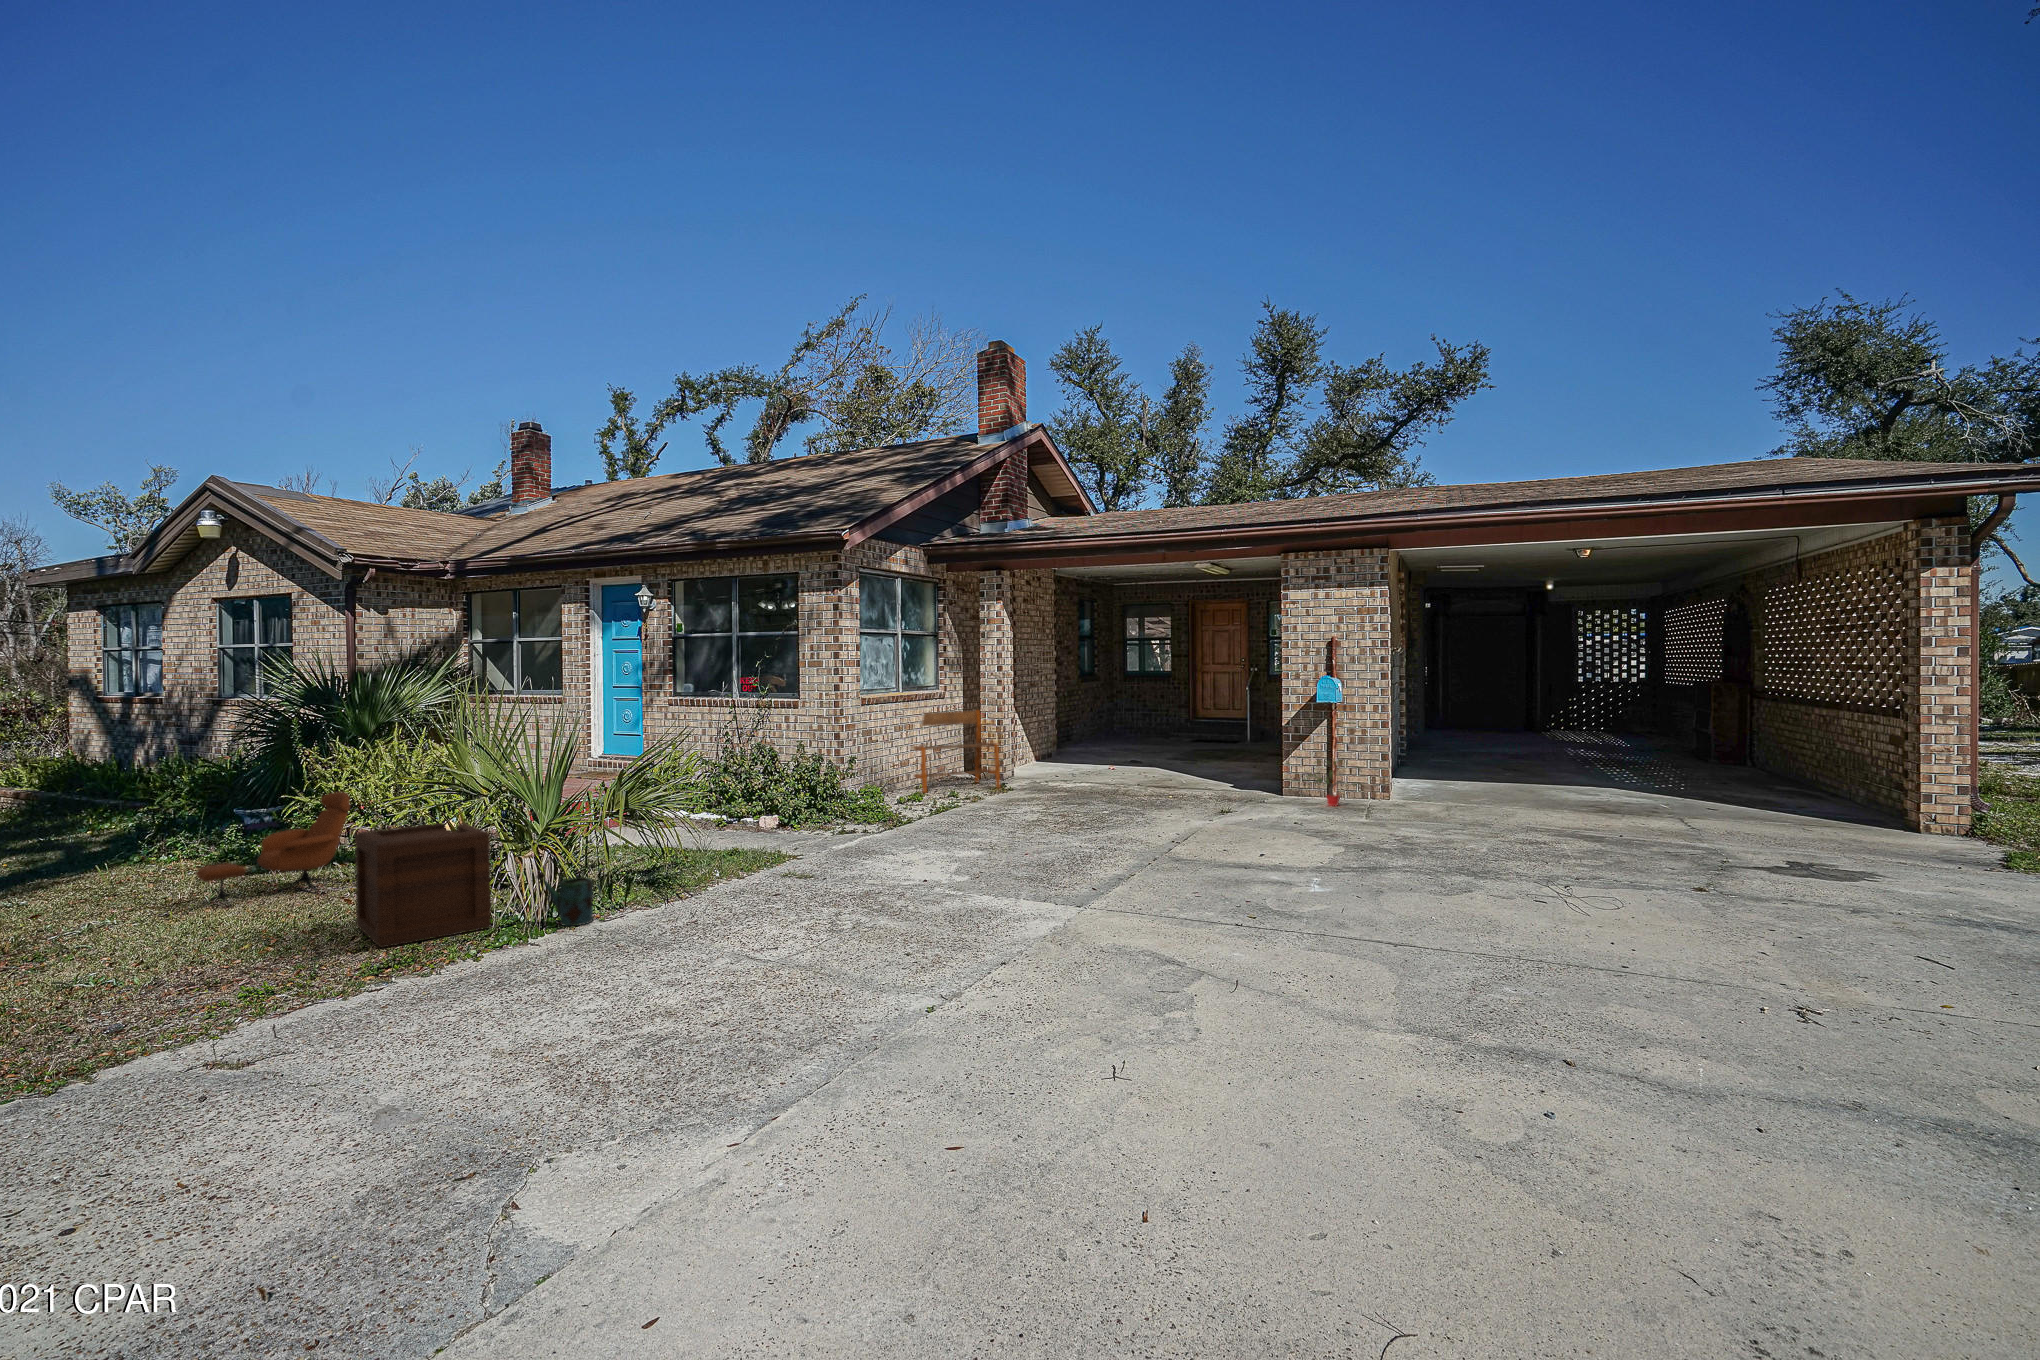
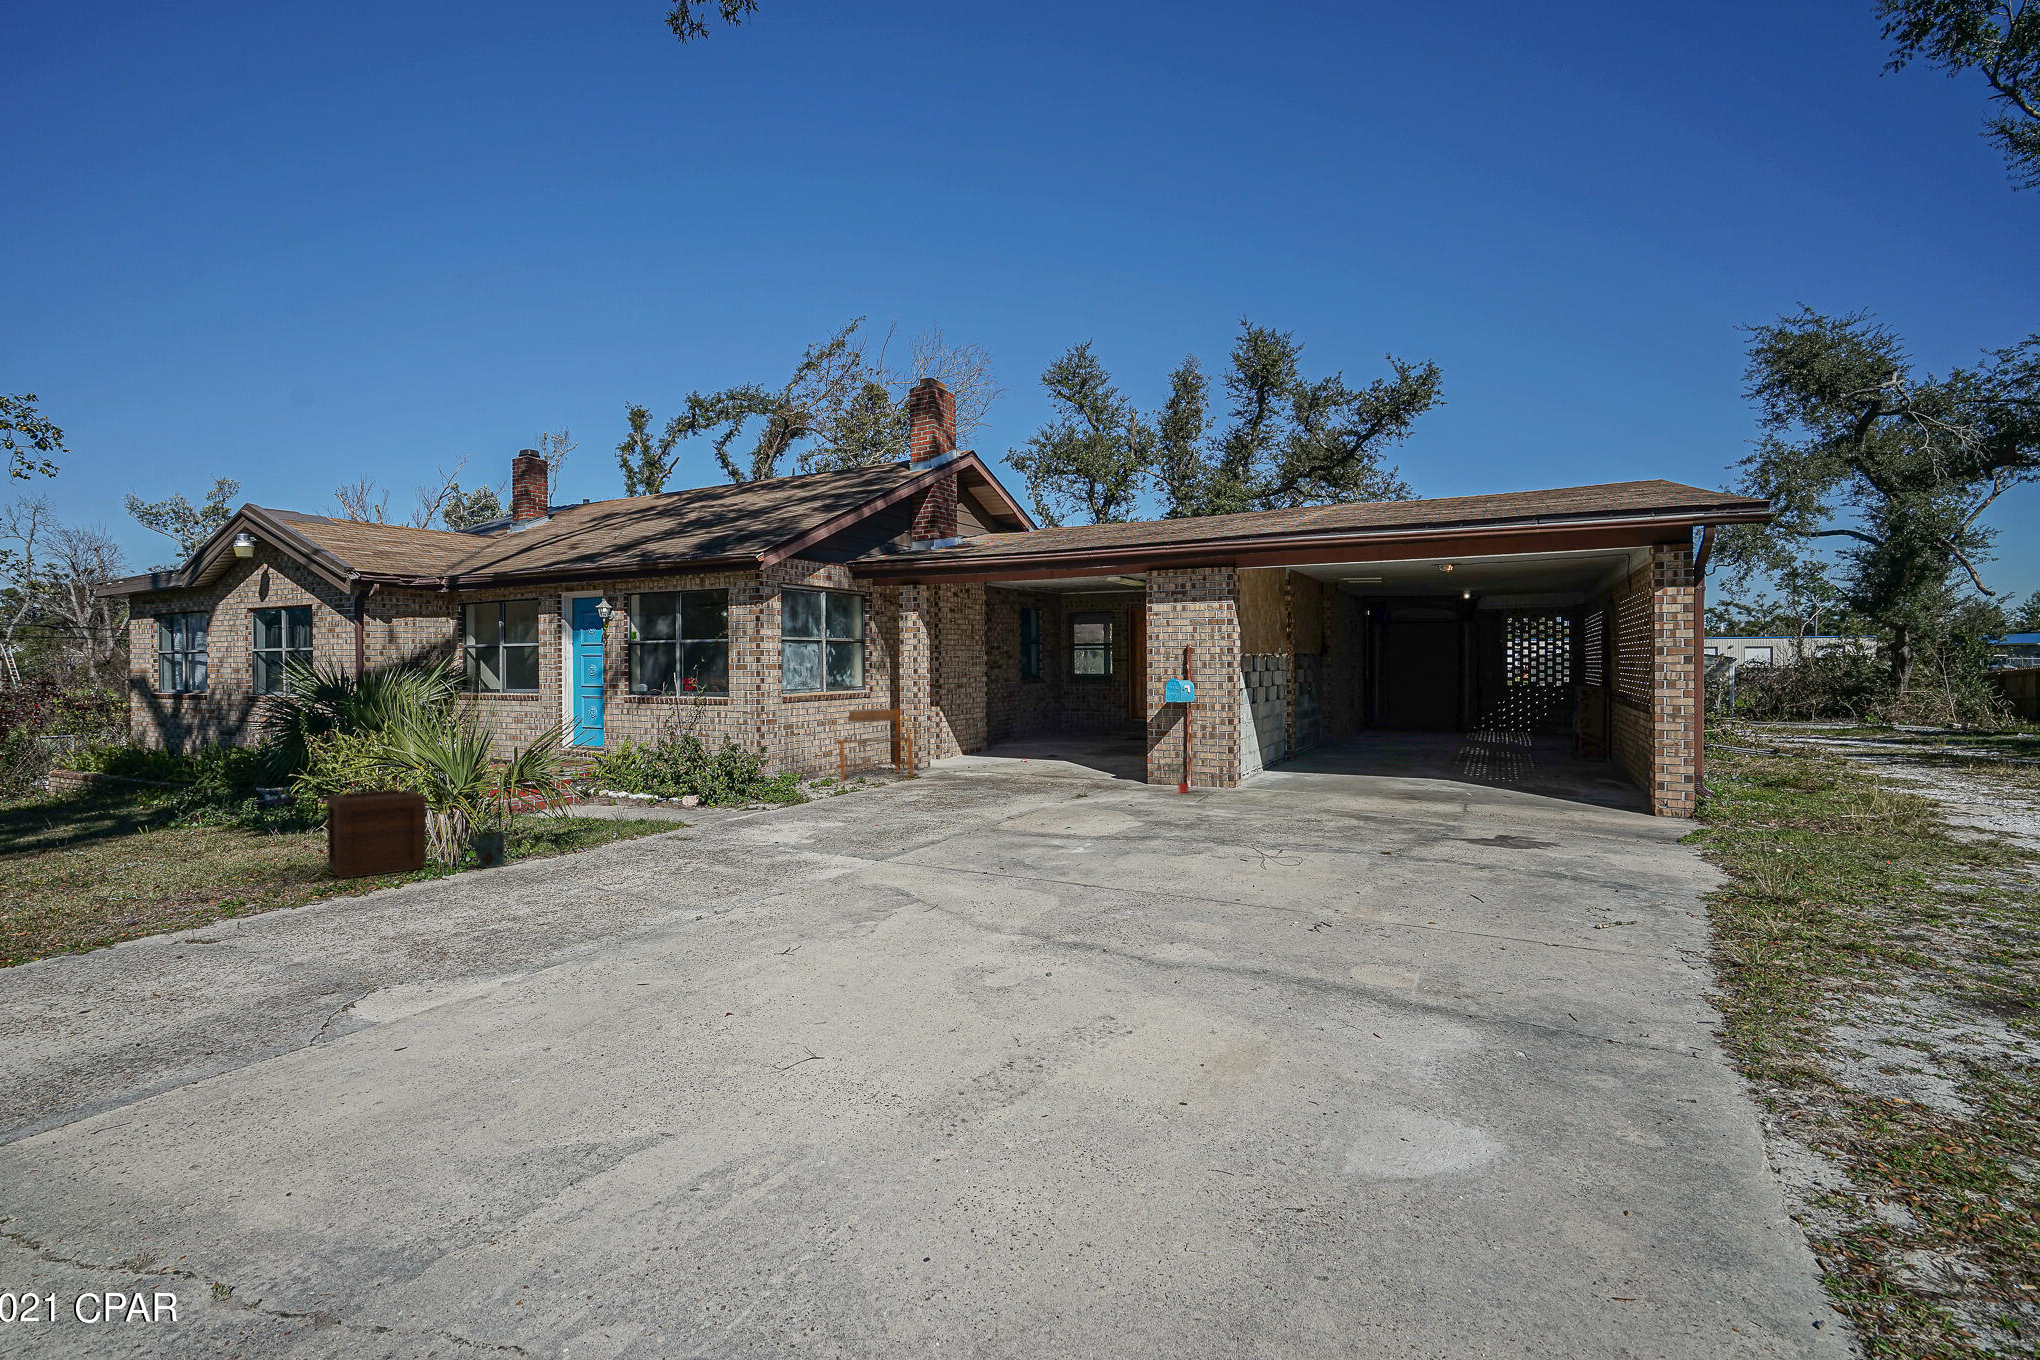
lounge chair: present [192,791,350,909] -> none [209,768,334,855]

